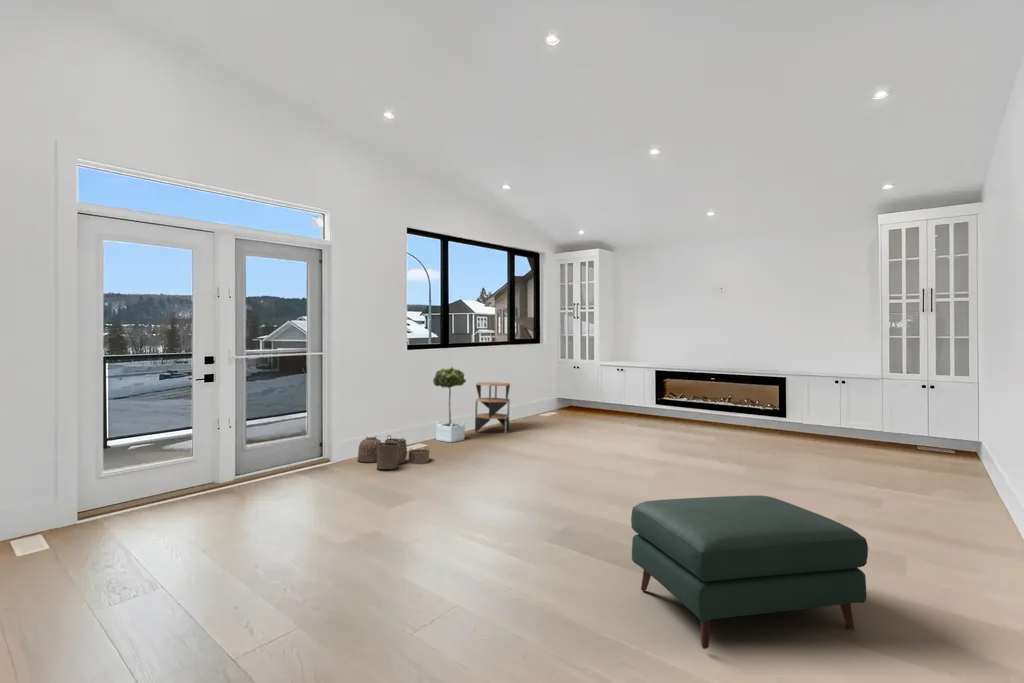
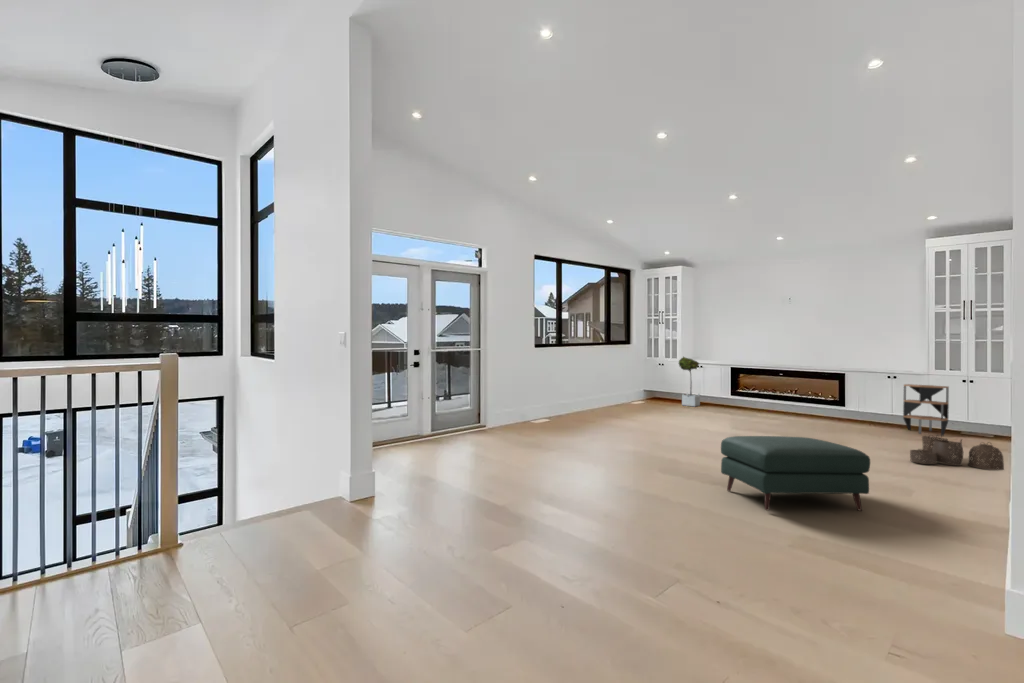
potted tree: present [433,367,466,442] -> present [679,357,700,406]
side table: present [475,382,510,433] -> present [903,384,949,436]
woven basket: present [358,435,430,469] -> present [910,435,1004,470]

